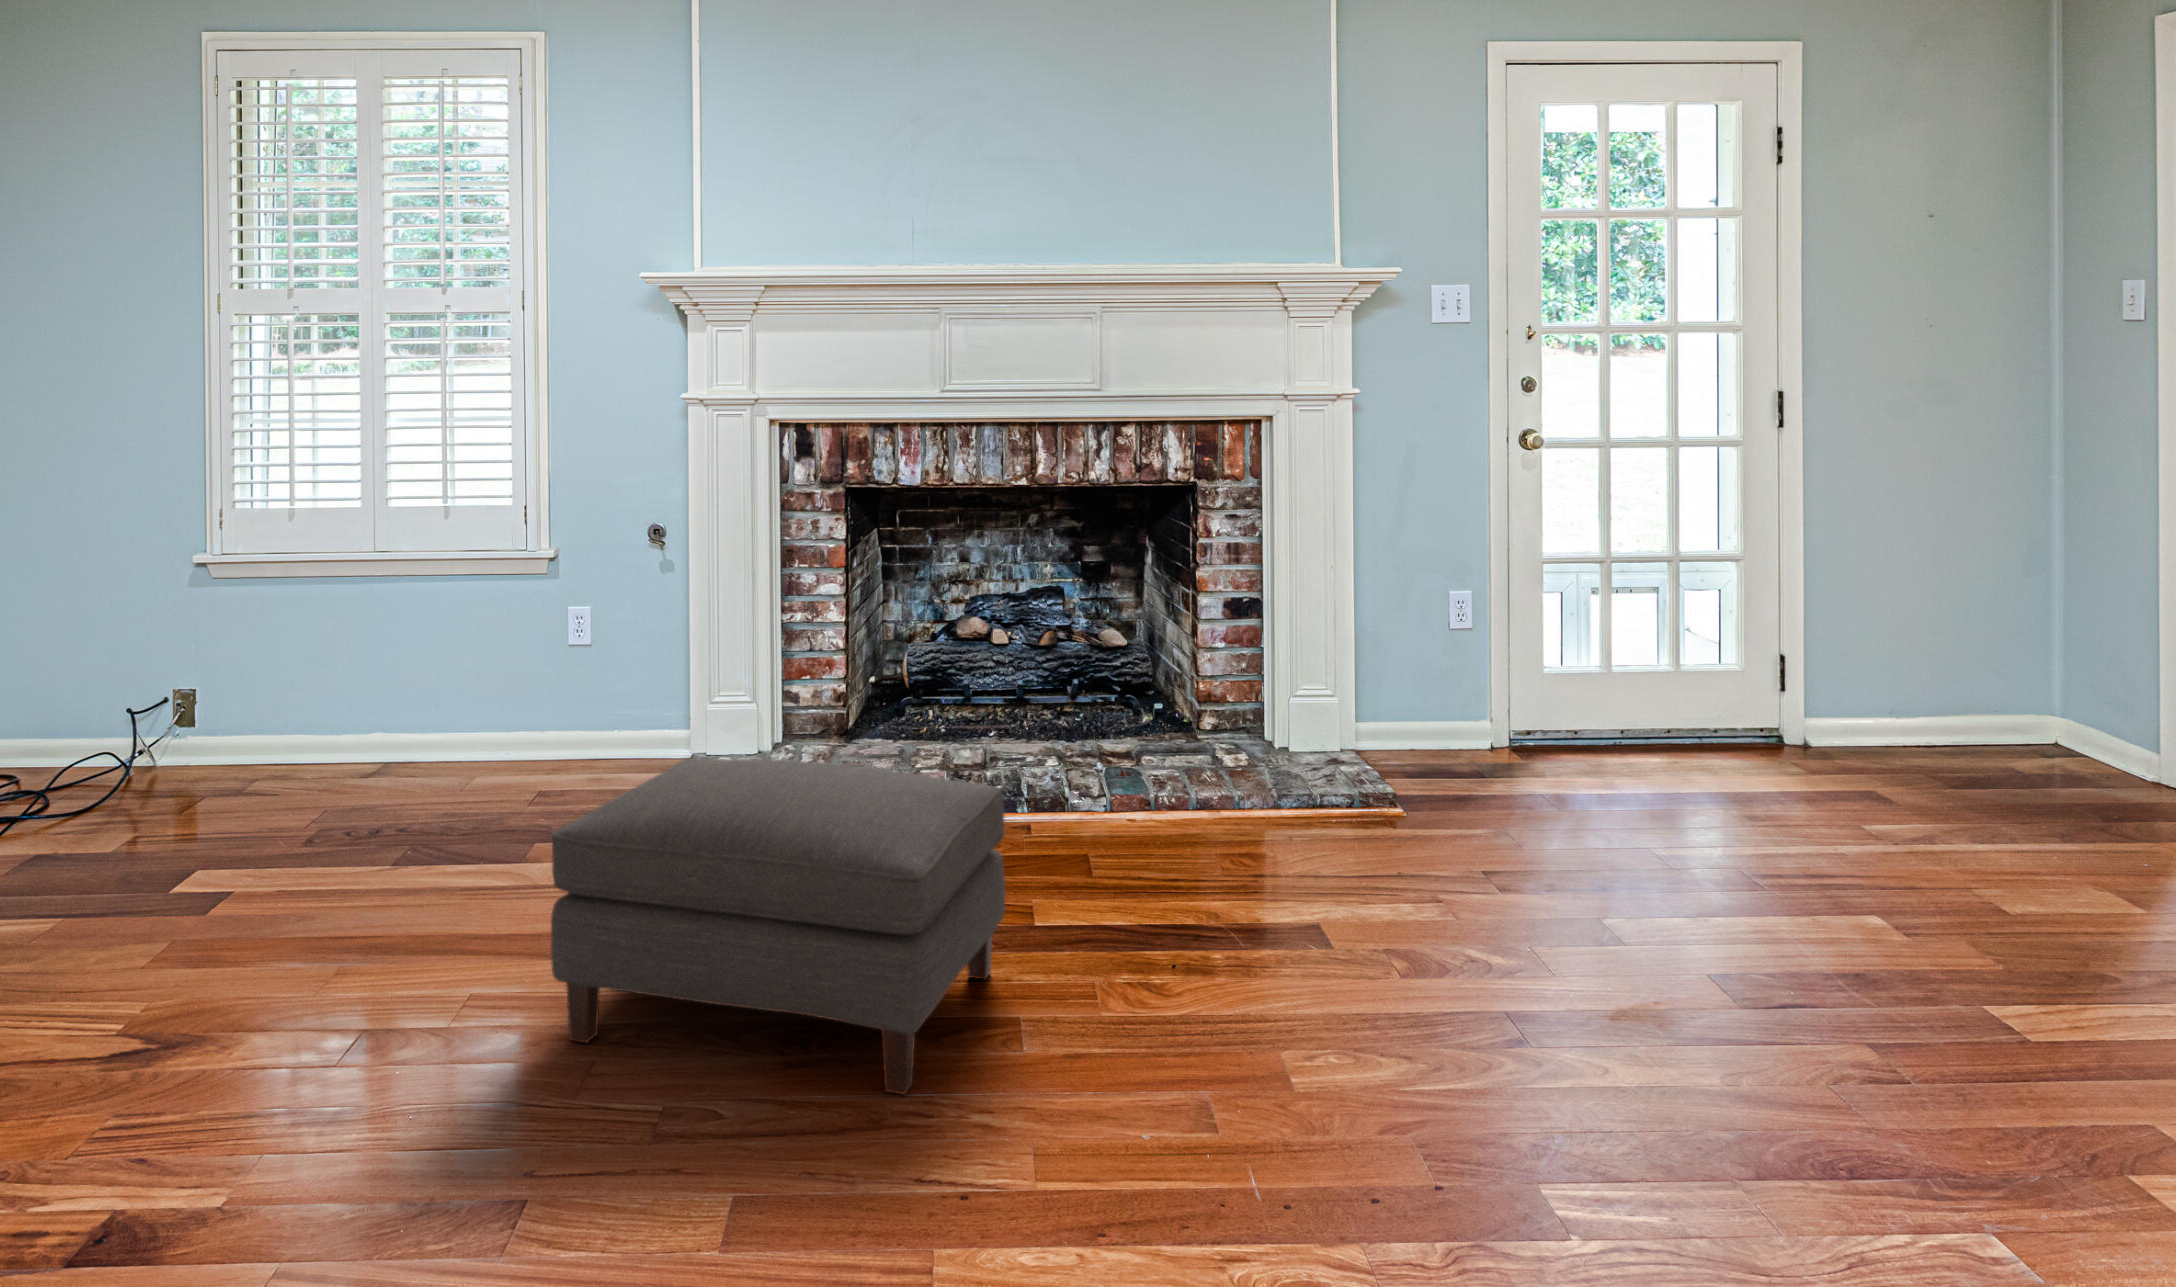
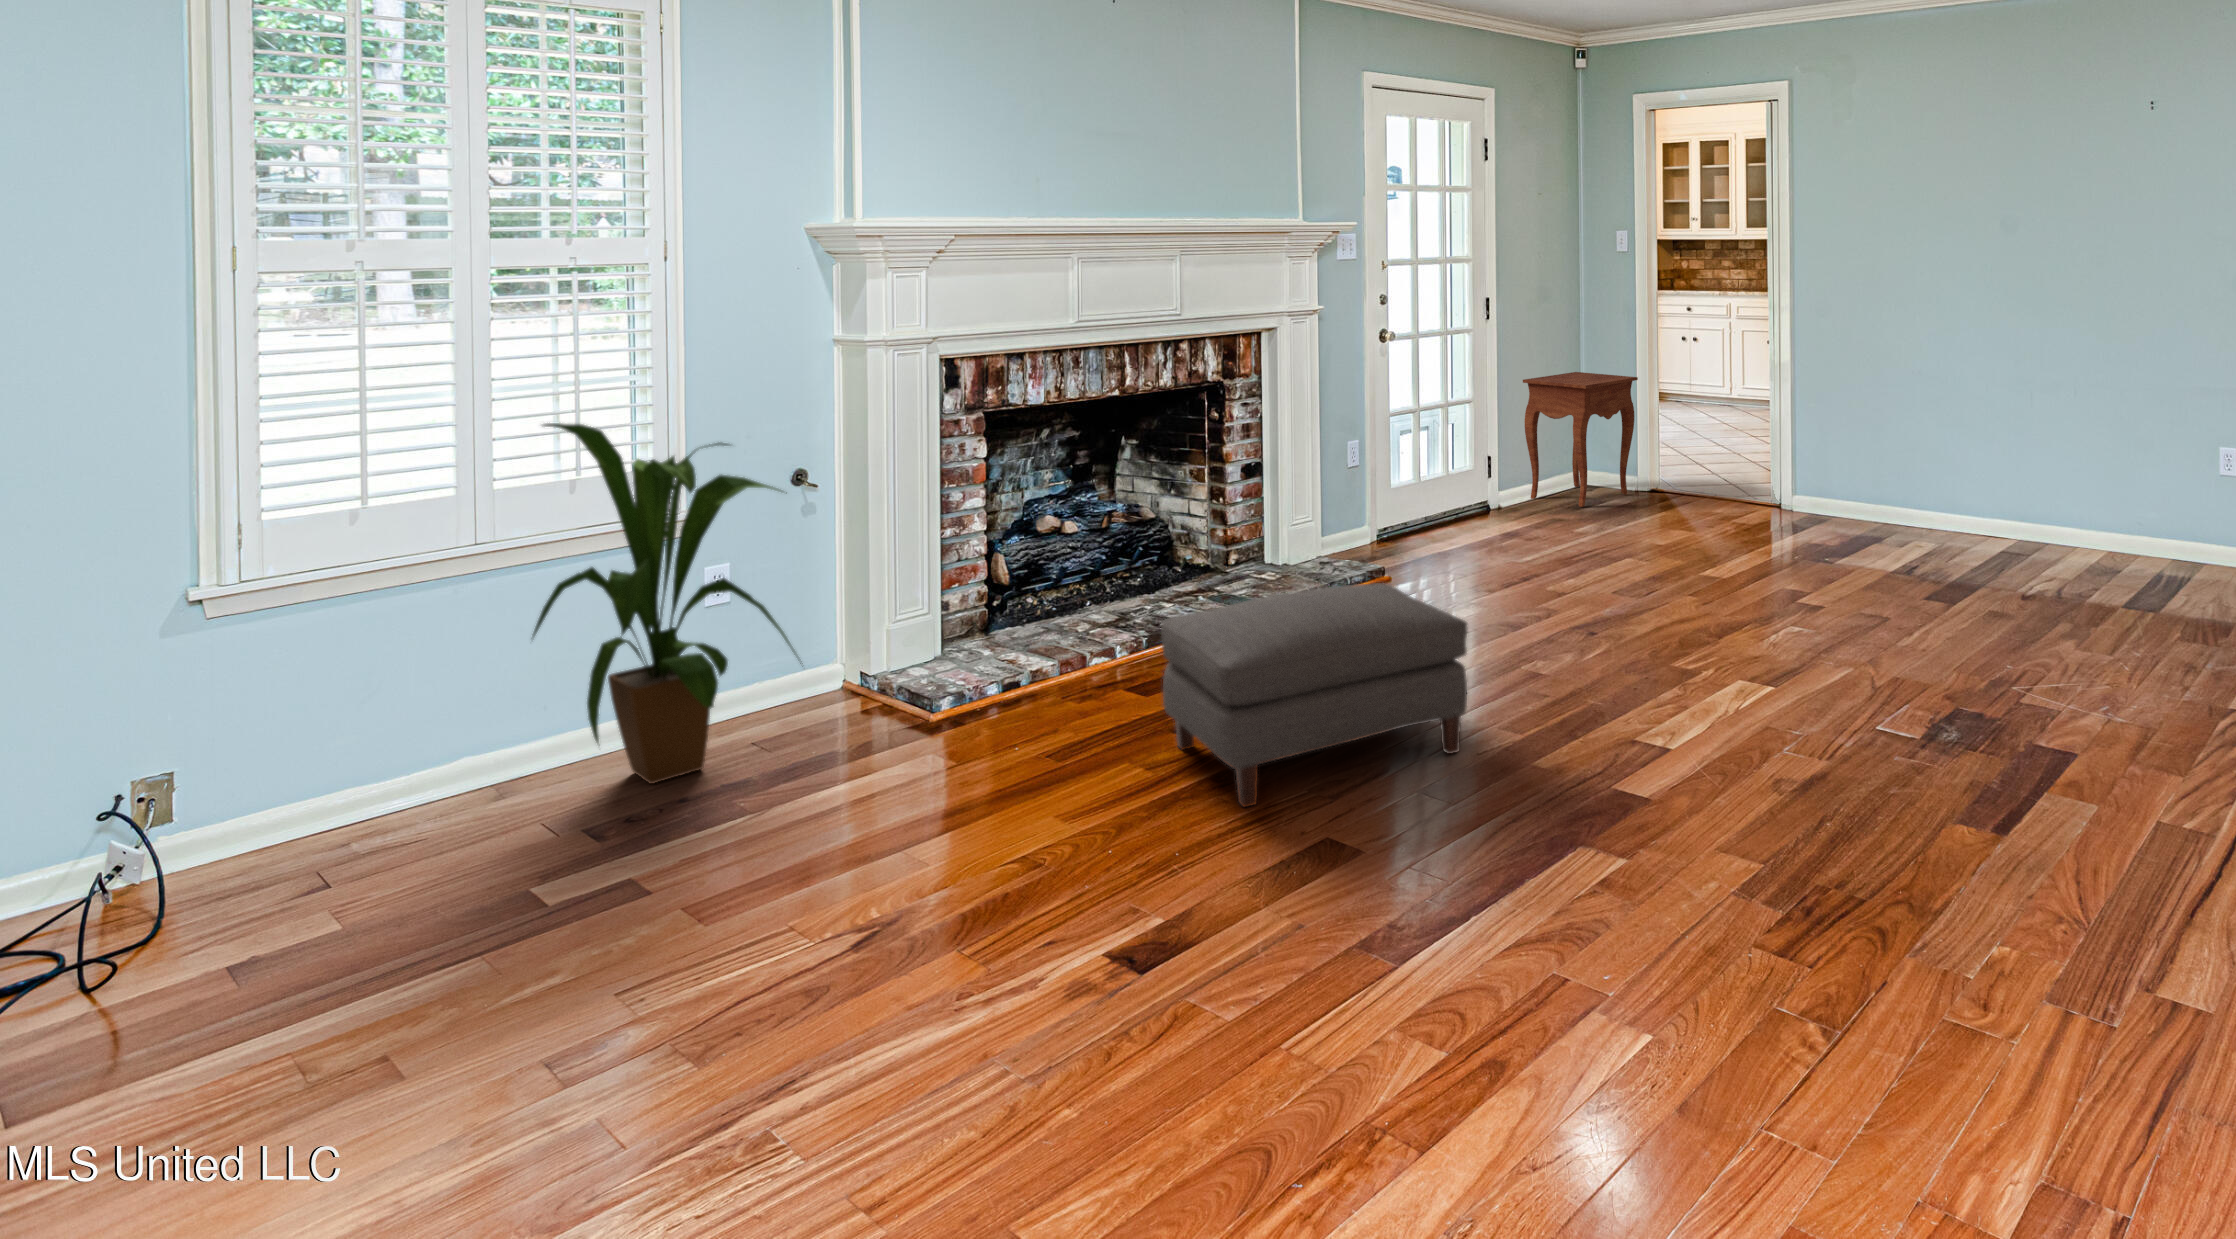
house plant: none [283,446,568,803] -> present [533,423,803,784]
side table: none [1865,532,2135,781] -> present [1523,372,1638,507]

